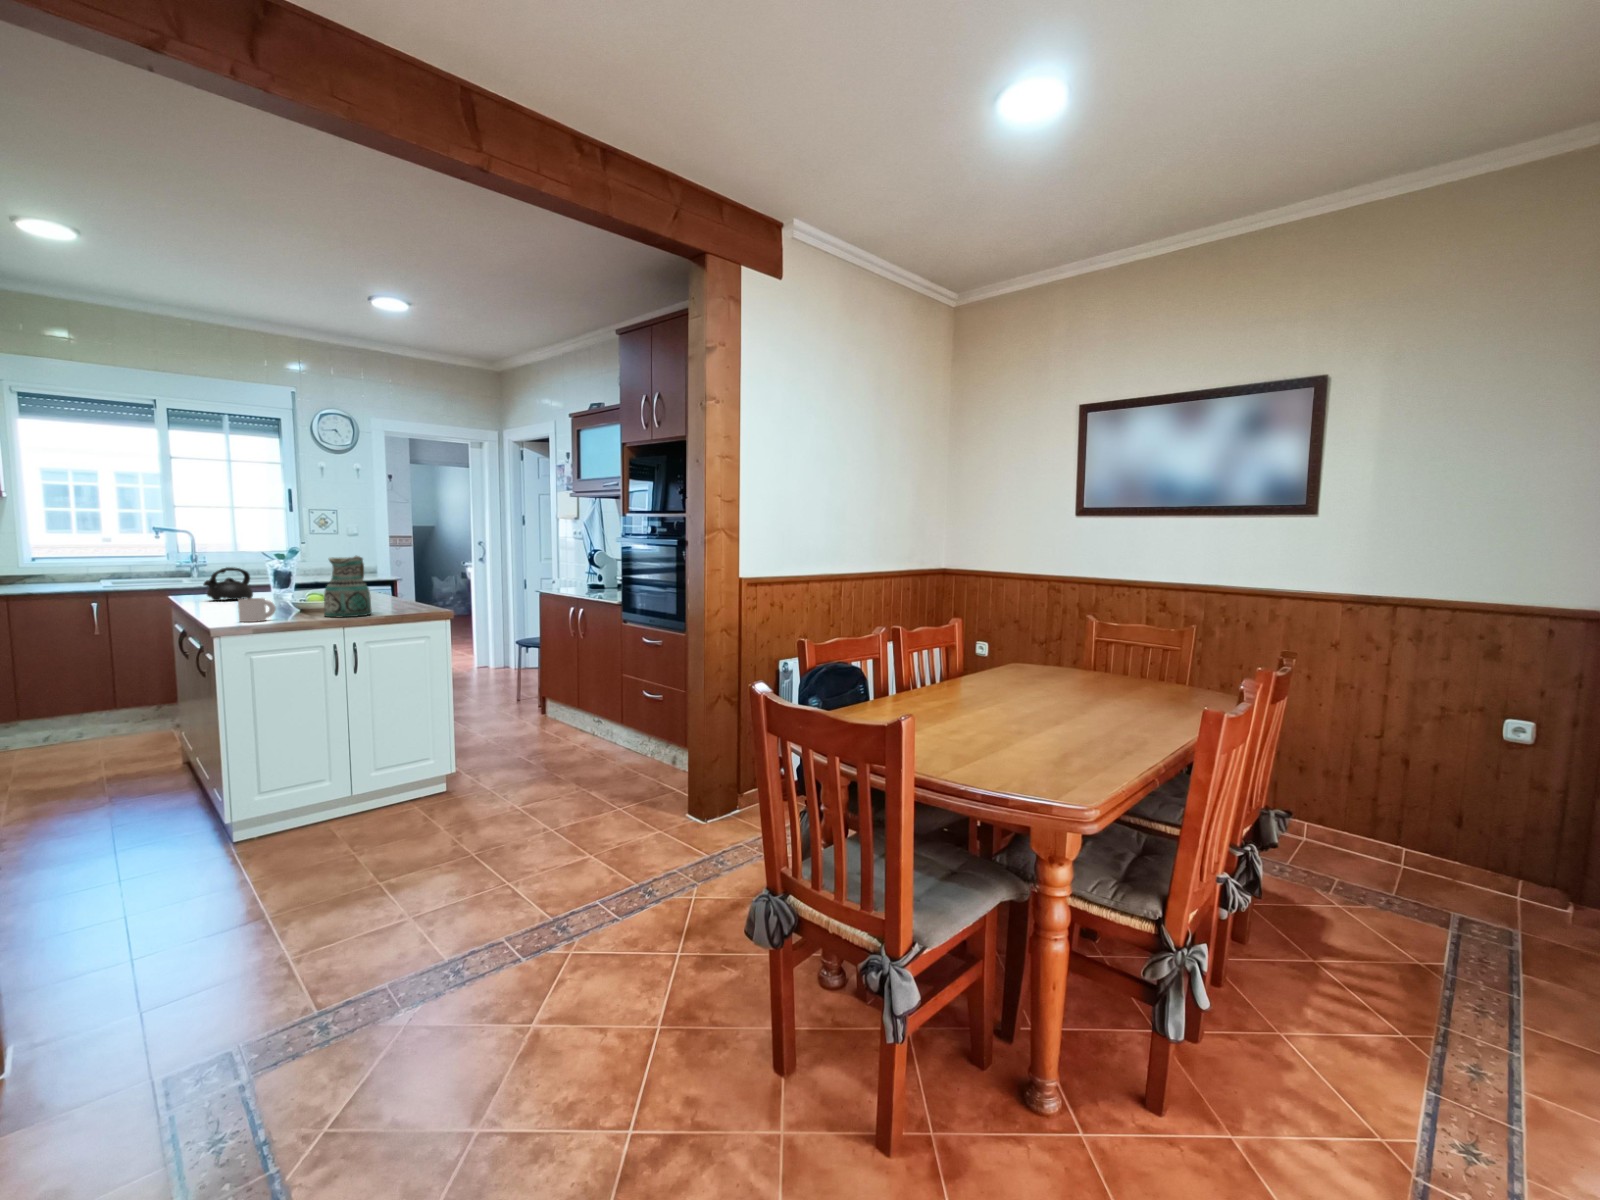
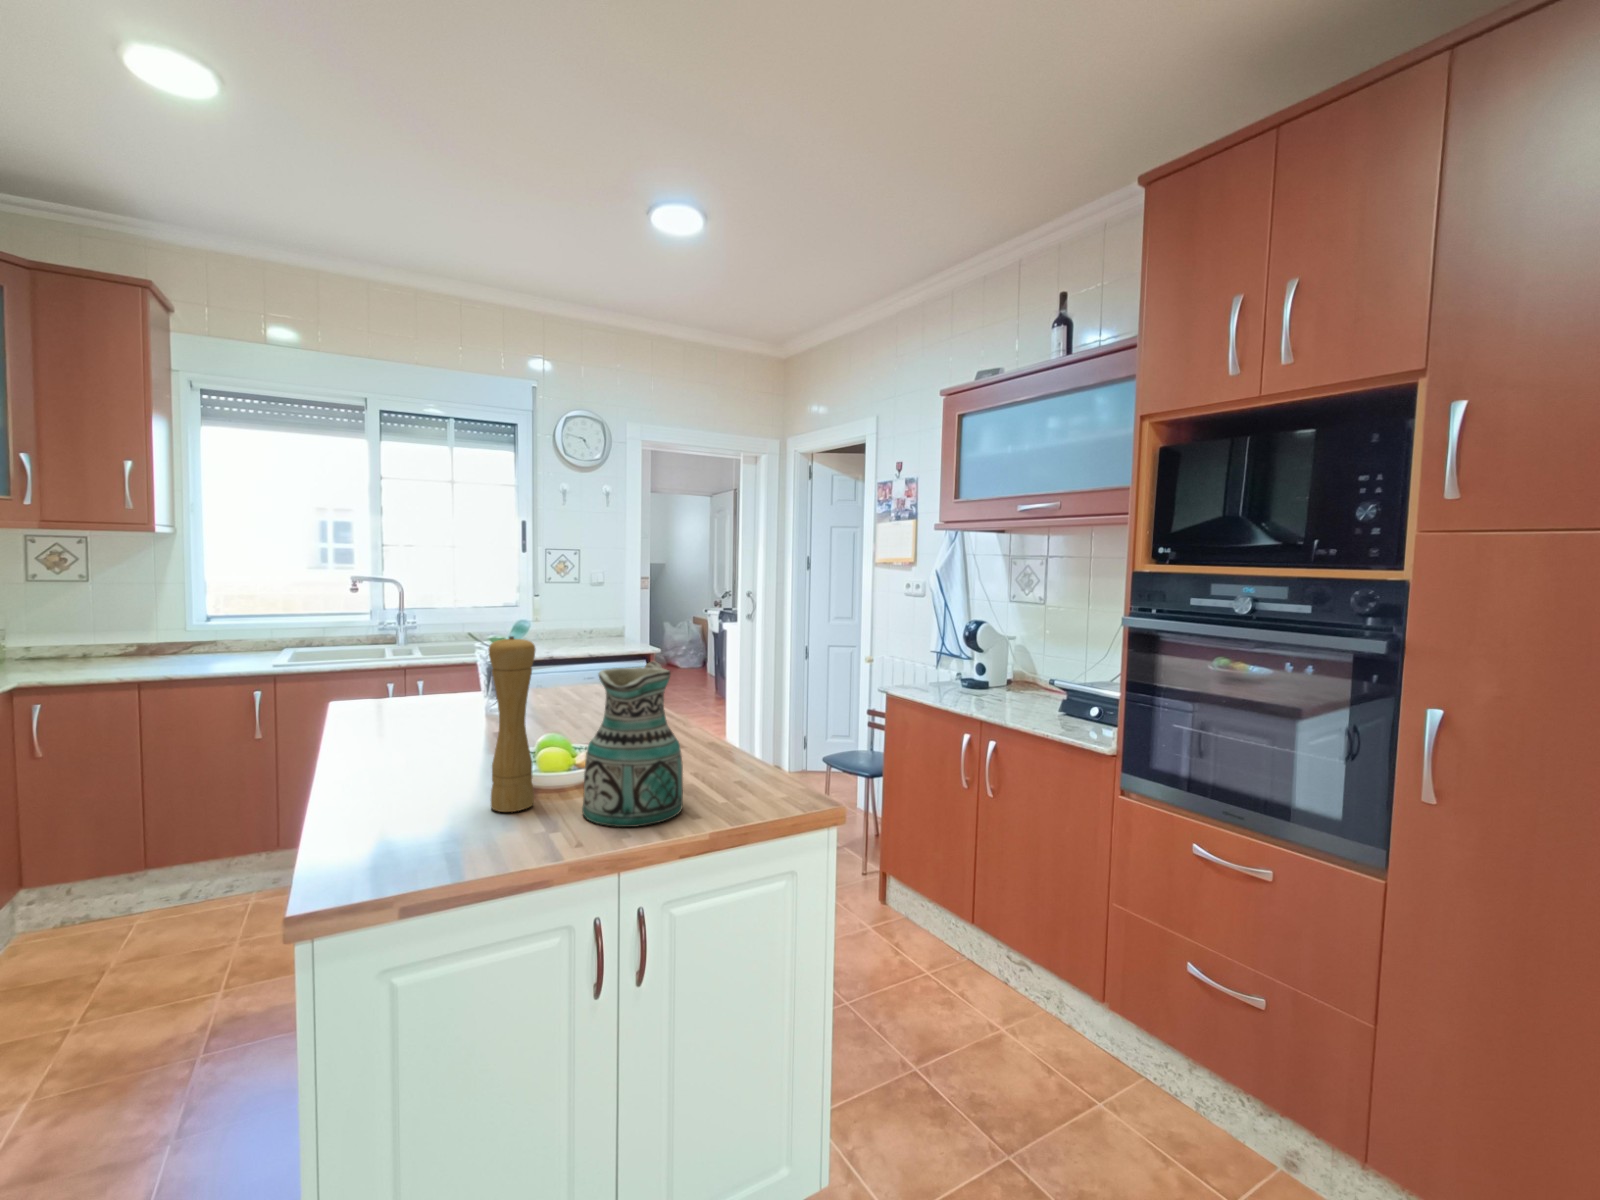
pepper mill: none [276,544,301,616] -> present [489,636,535,812]
teapot: present [203,567,253,601] -> none [381,651,459,713]
mug: present [238,598,276,622] -> none [393,779,479,853]

